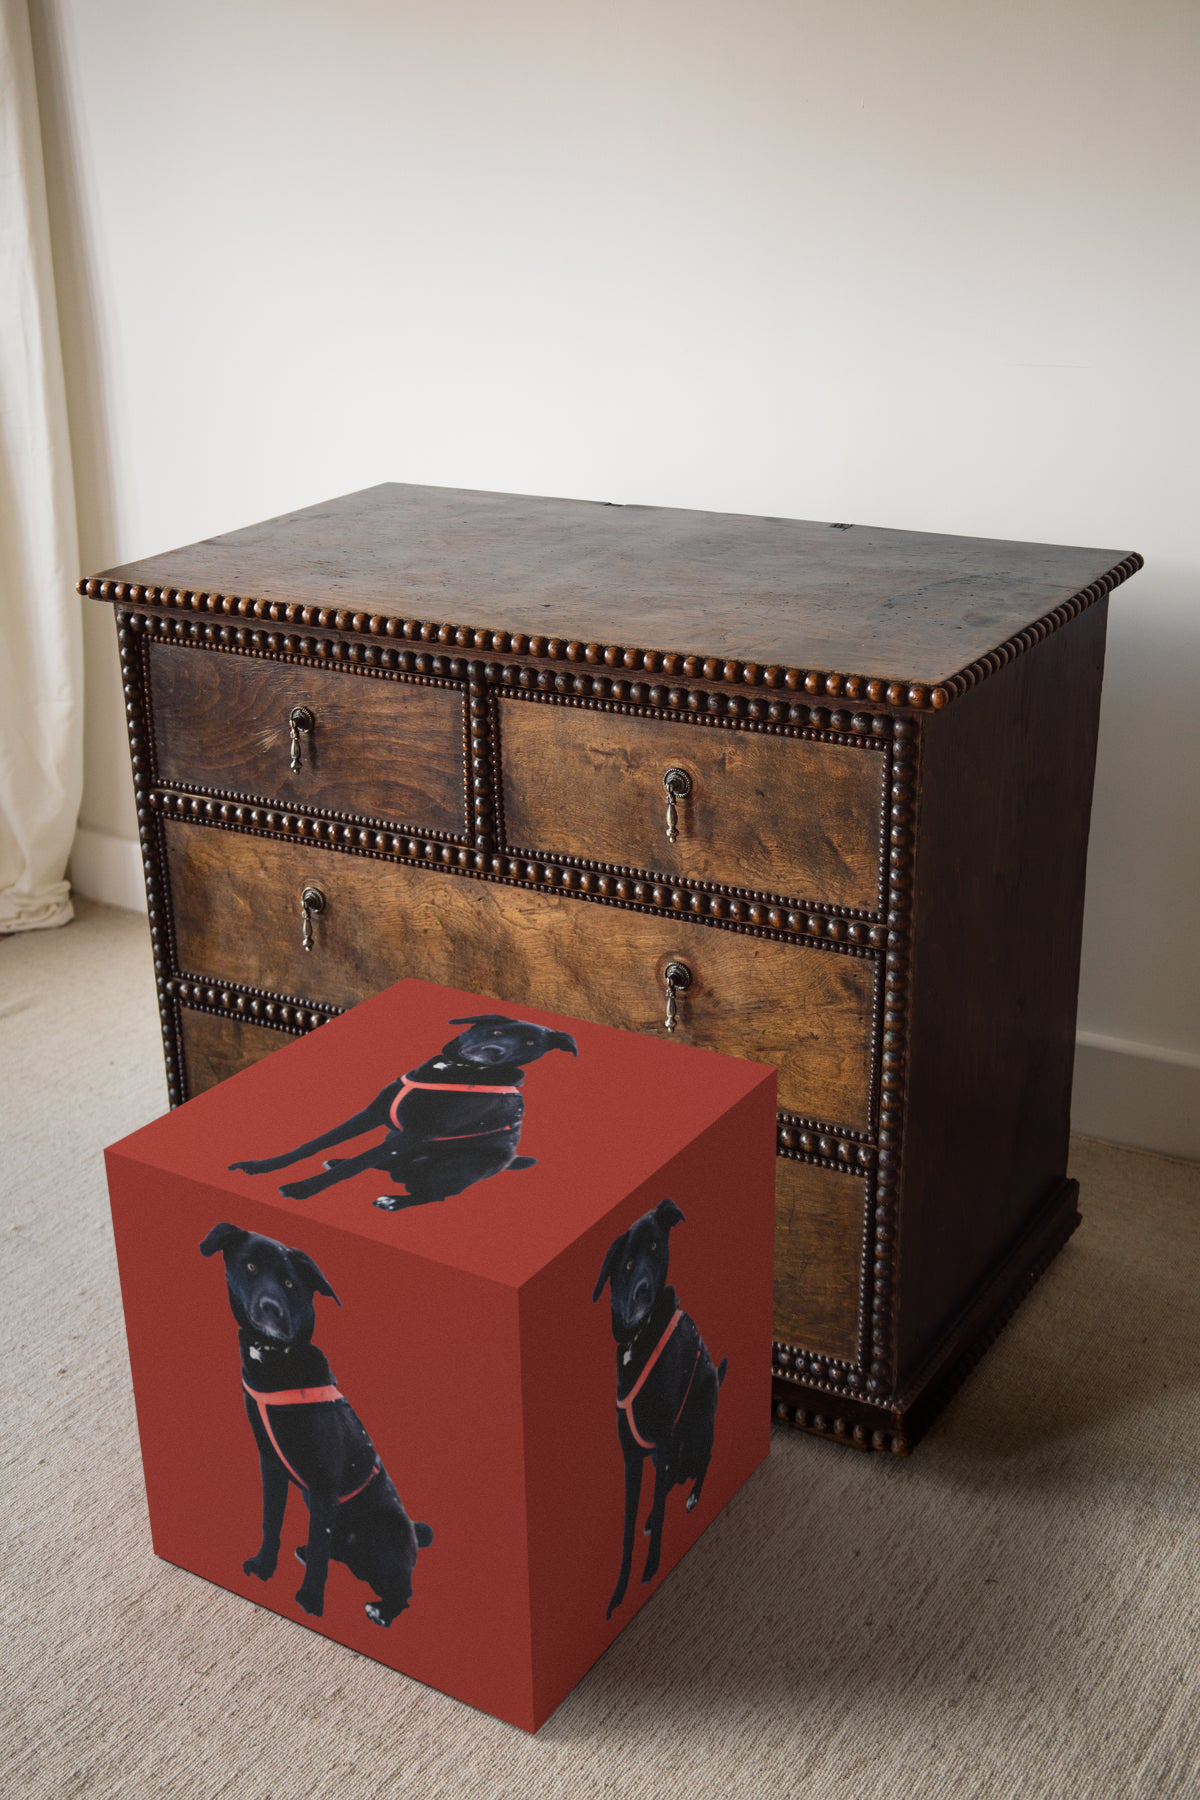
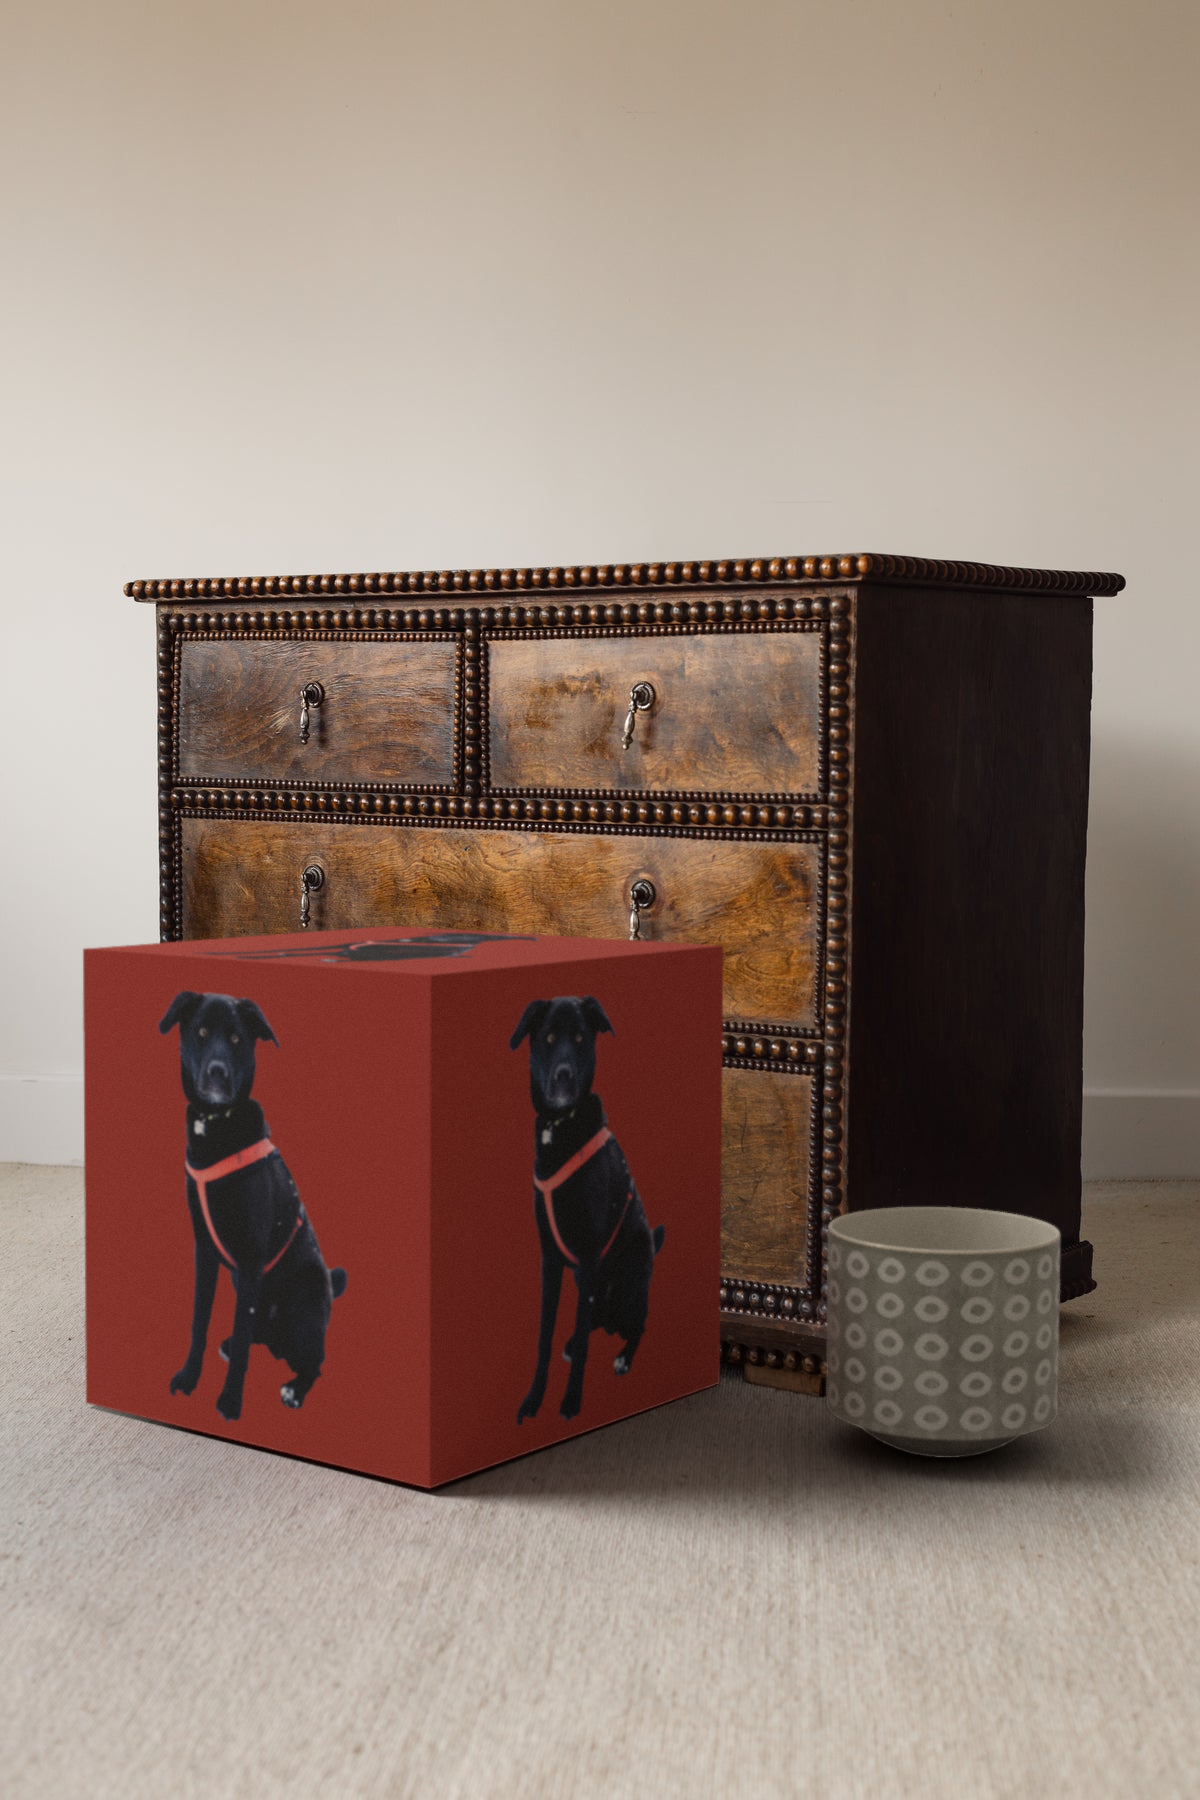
planter: none [900,1333,1145,1629] -> present [826,1207,1060,1458]

